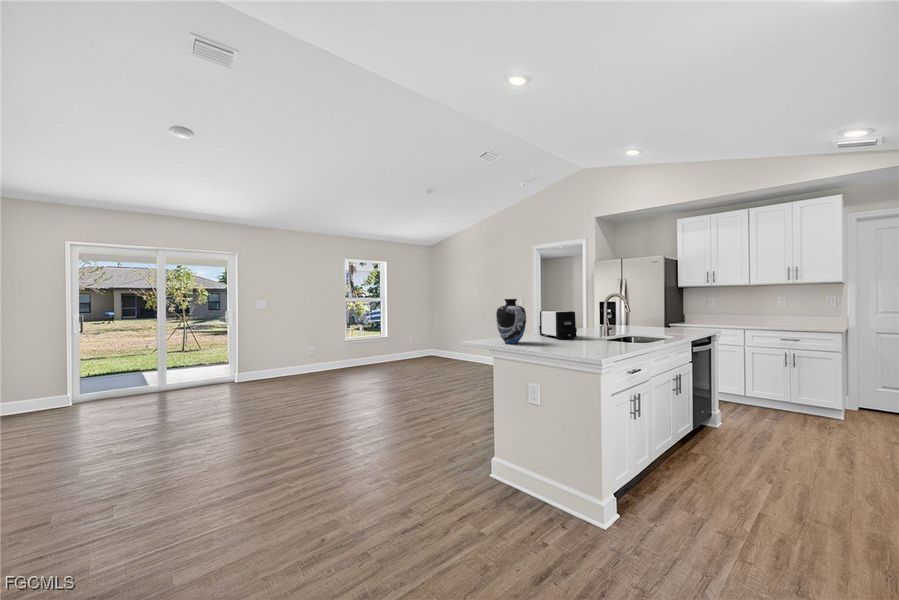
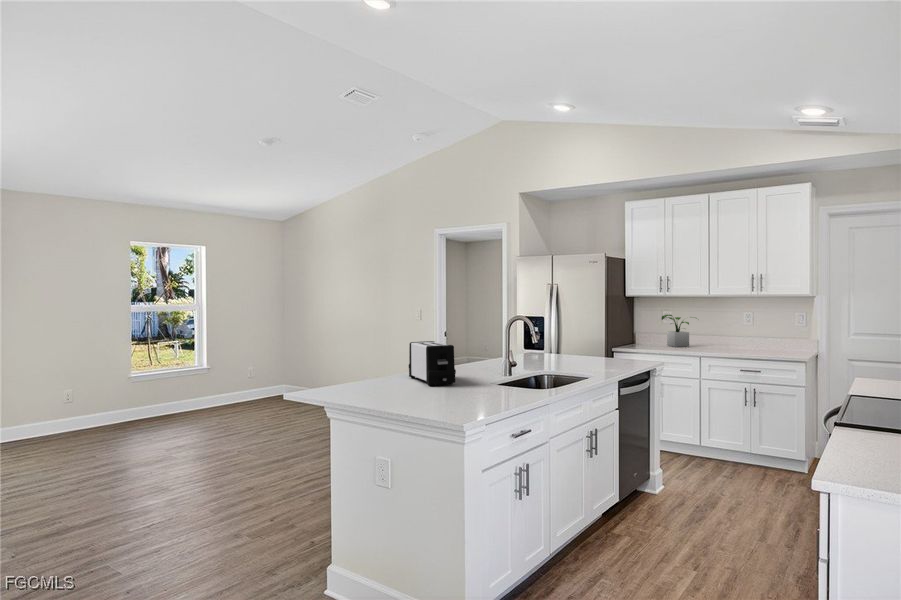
vase: present [496,299,526,344] -> none [333,330,377,397]
potted plant: none [709,299,740,323] -> present [662,315,689,347]

